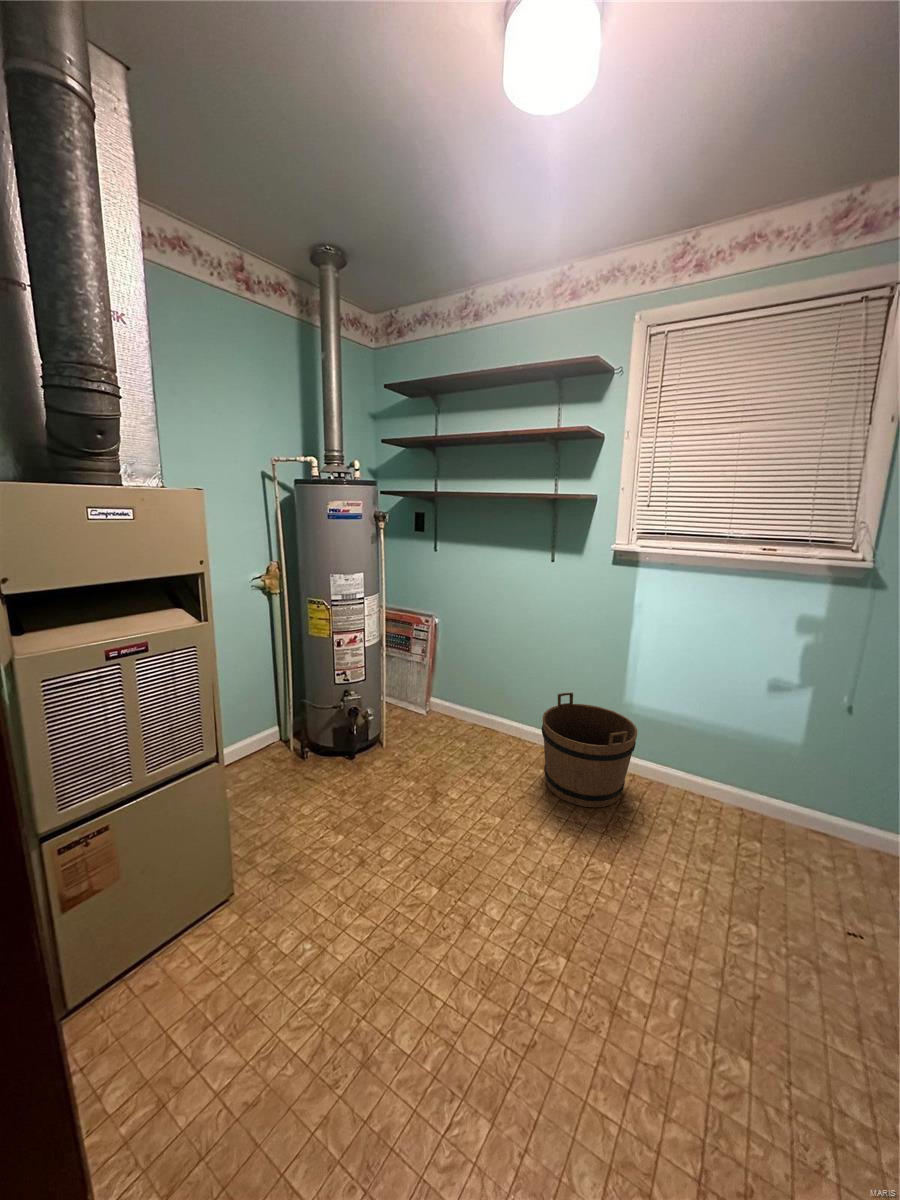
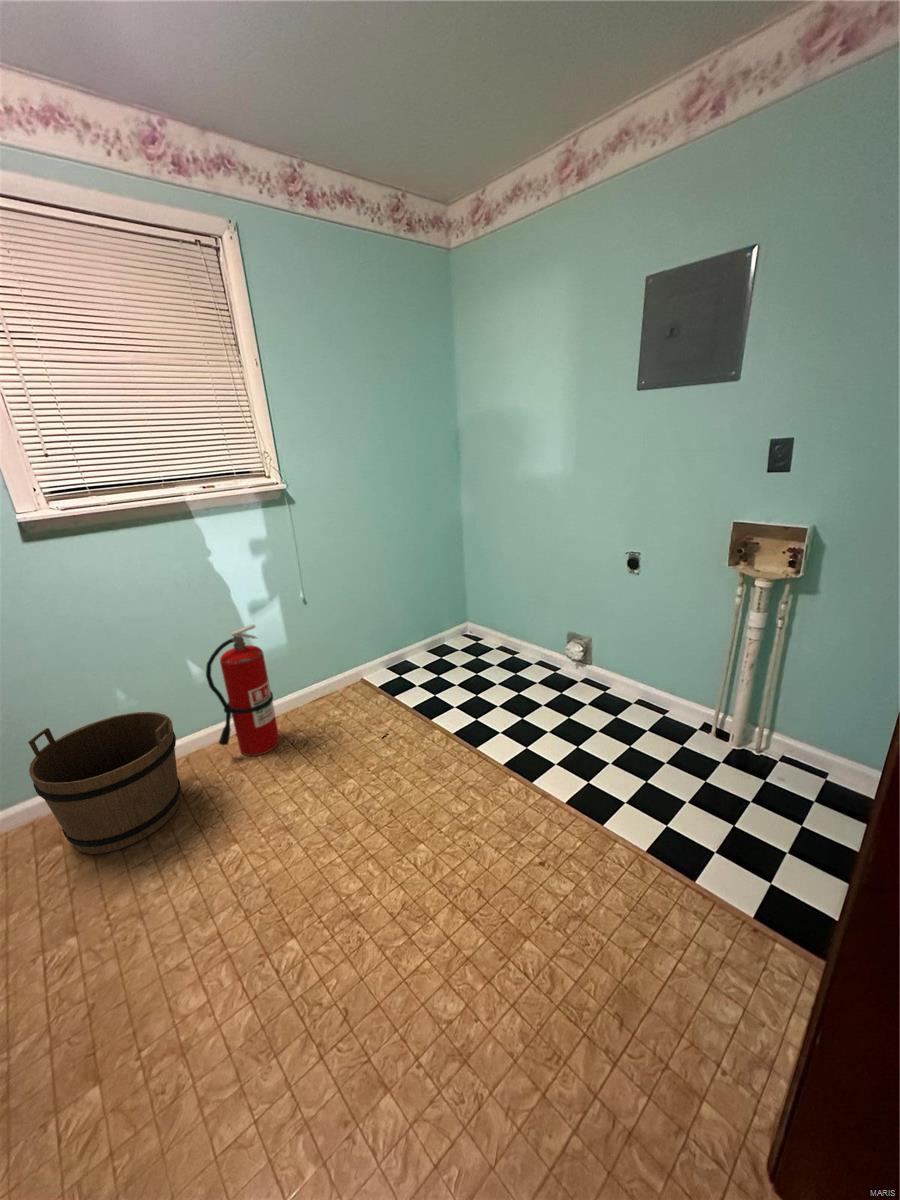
fire extinguisher: none [672,695,754,833] -> present [206,624,280,756]

